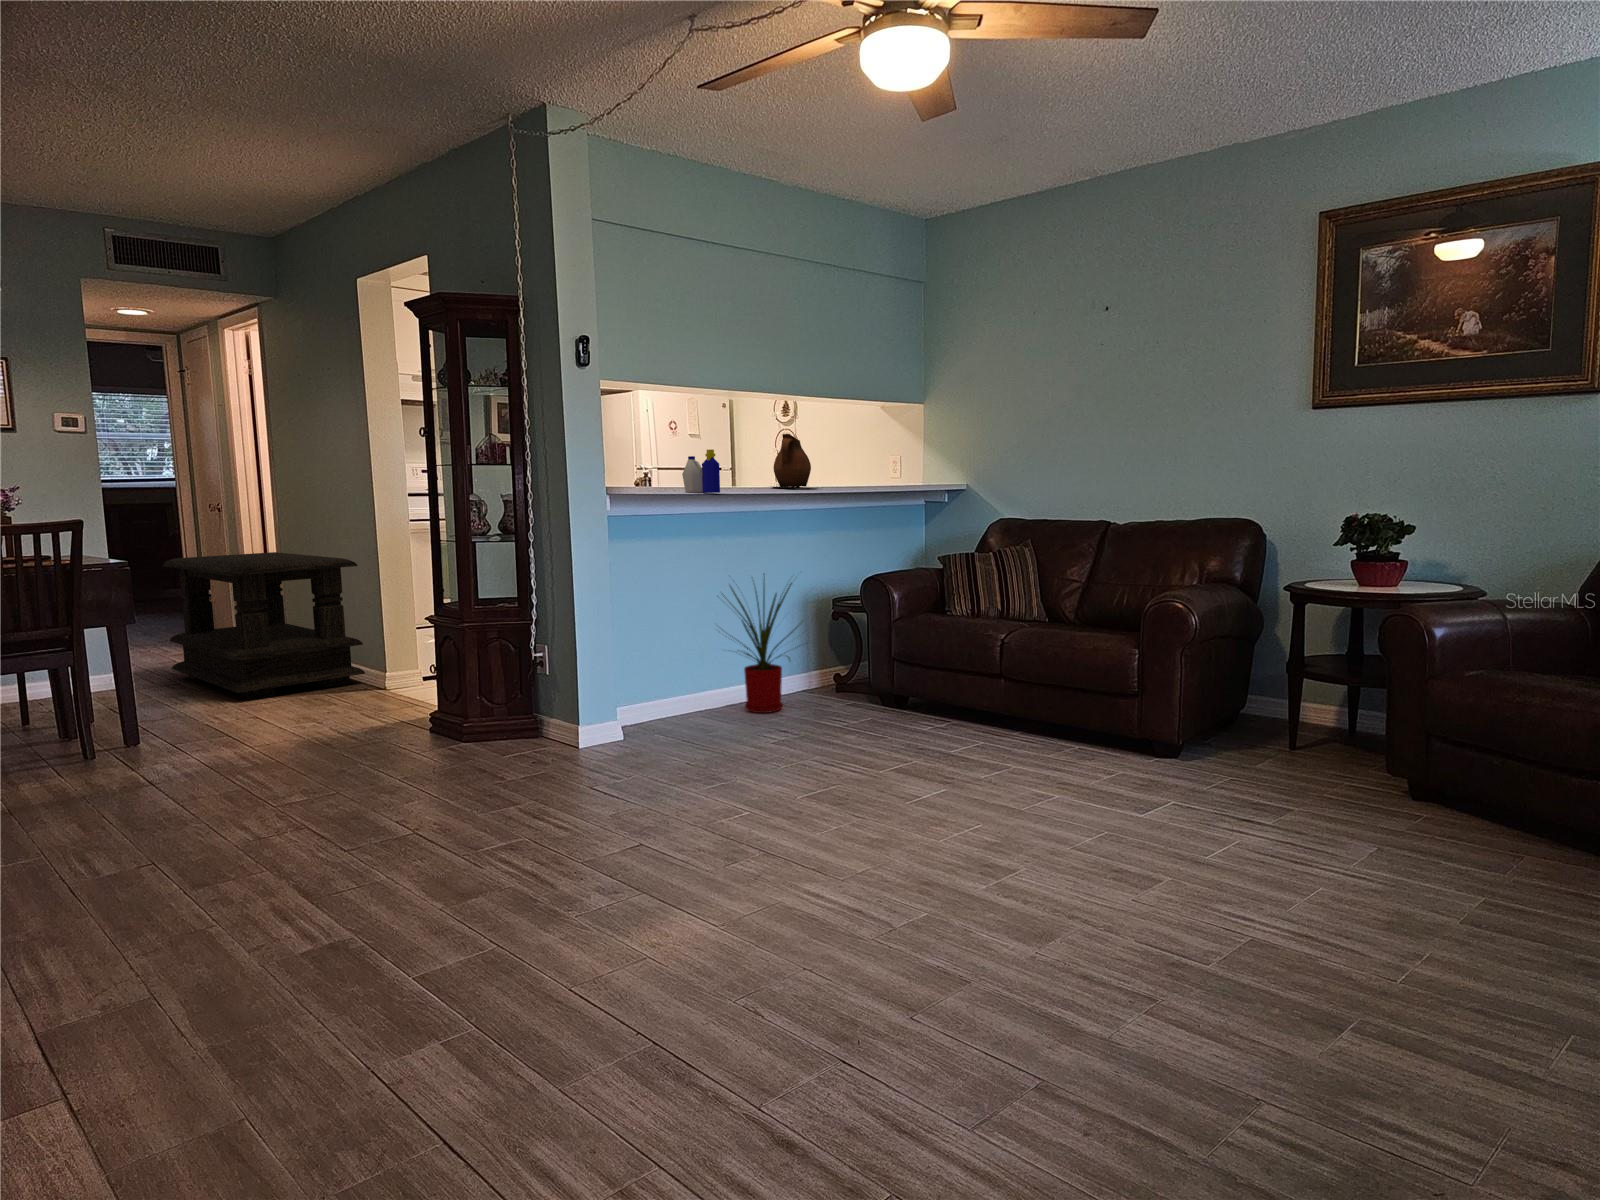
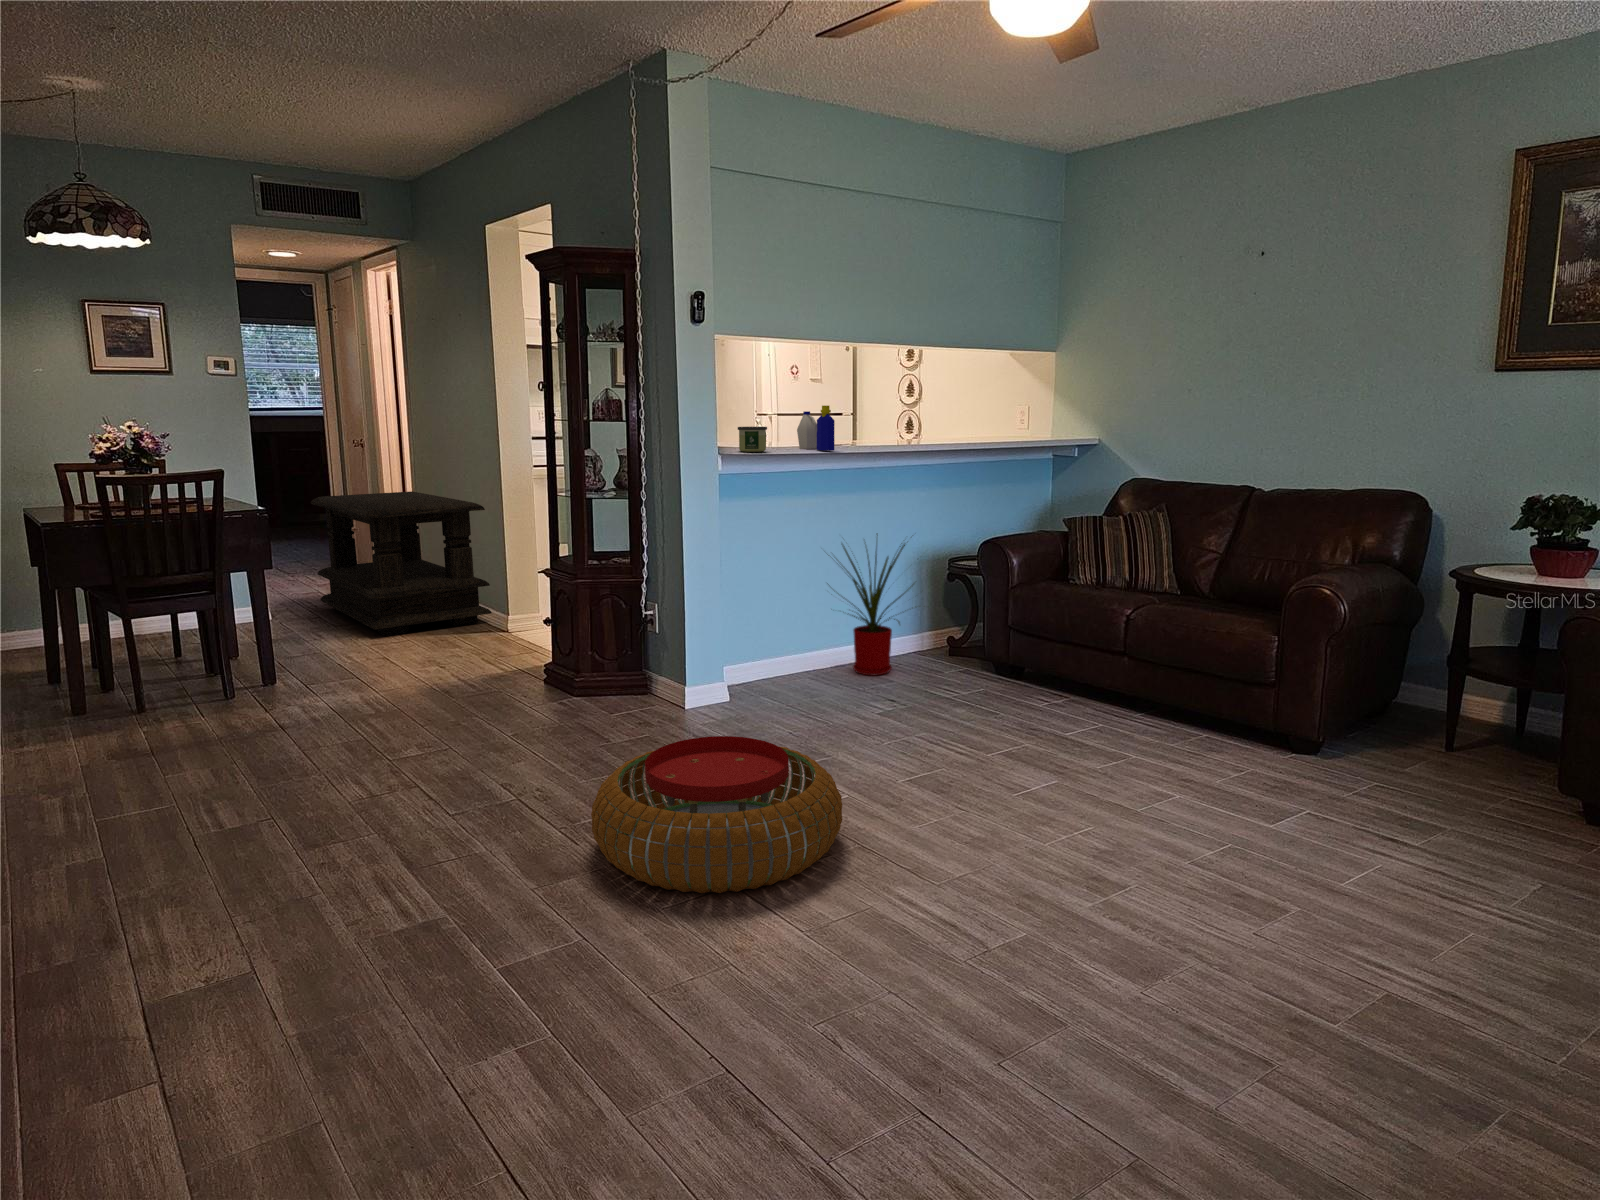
ceramic pitcher: present [774,434,811,488] -> none [886,387,938,443]
candle: none [624,470,654,494] -> present [738,427,767,452]
pouf: none [496,757,747,903] -> present [591,736,842,893]

